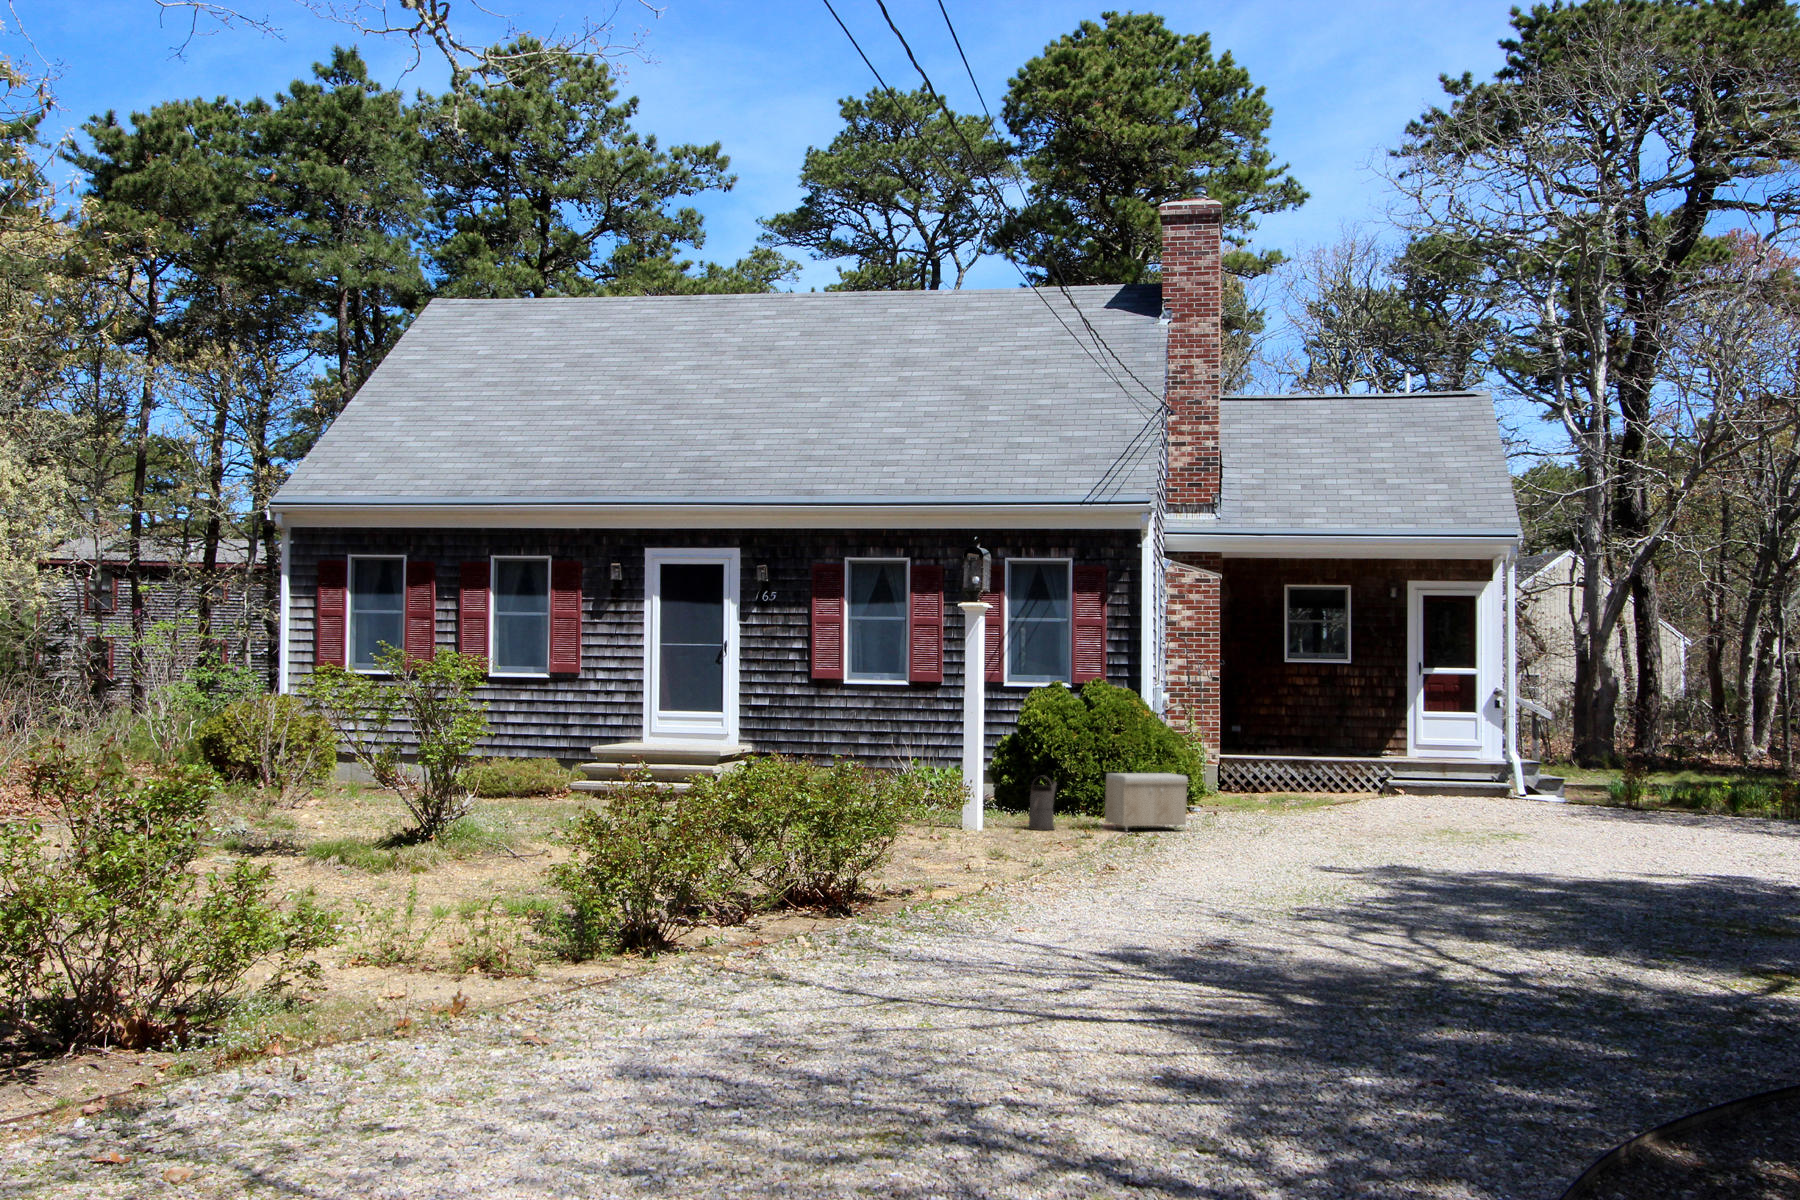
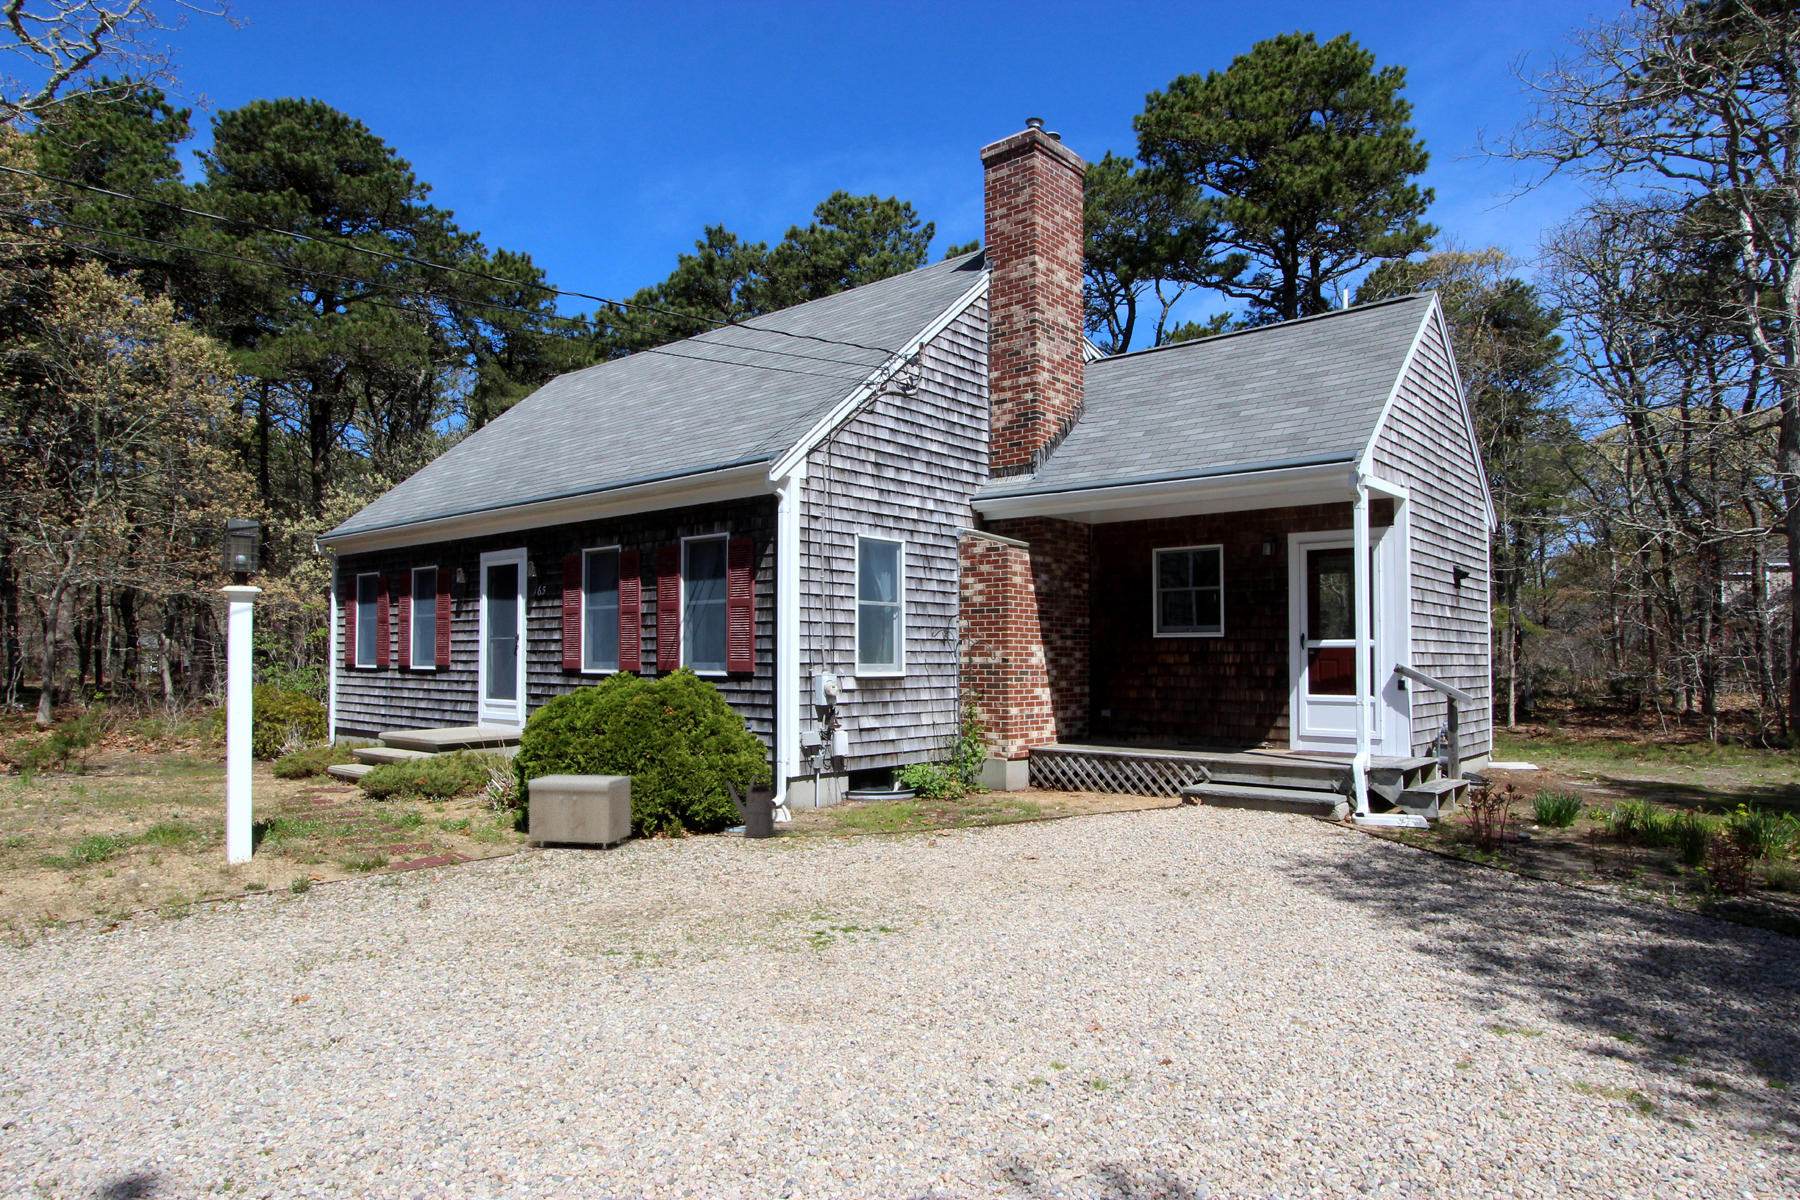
watering can: present [1028,777,1057,830] -> present [726,774,778,838]

